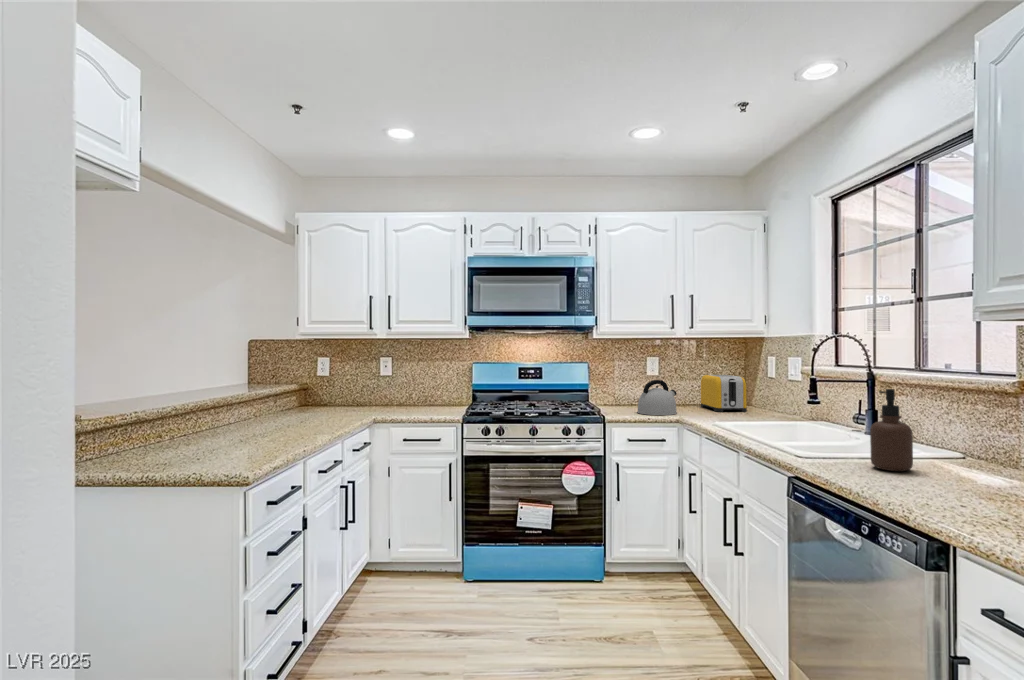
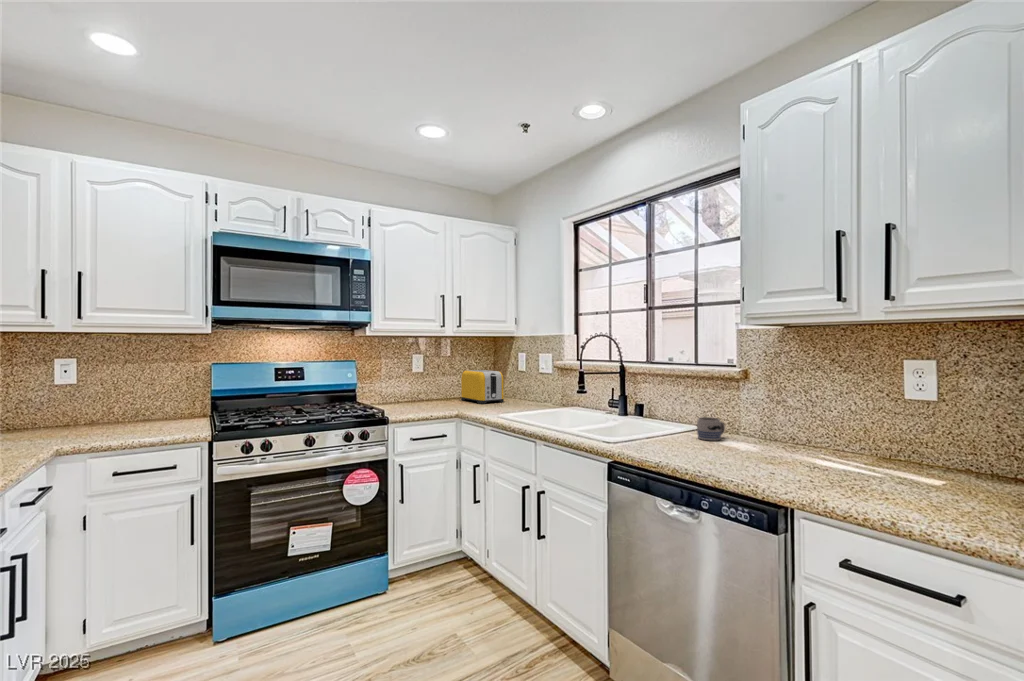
kettle: present [637,380,677,415] -> none [412,377,450,412]
soap dispenser: present [870,389,913,471] -> none [660,378,690,445]
mug: none [938,442,987,473] -> present [697,417,725,440]

